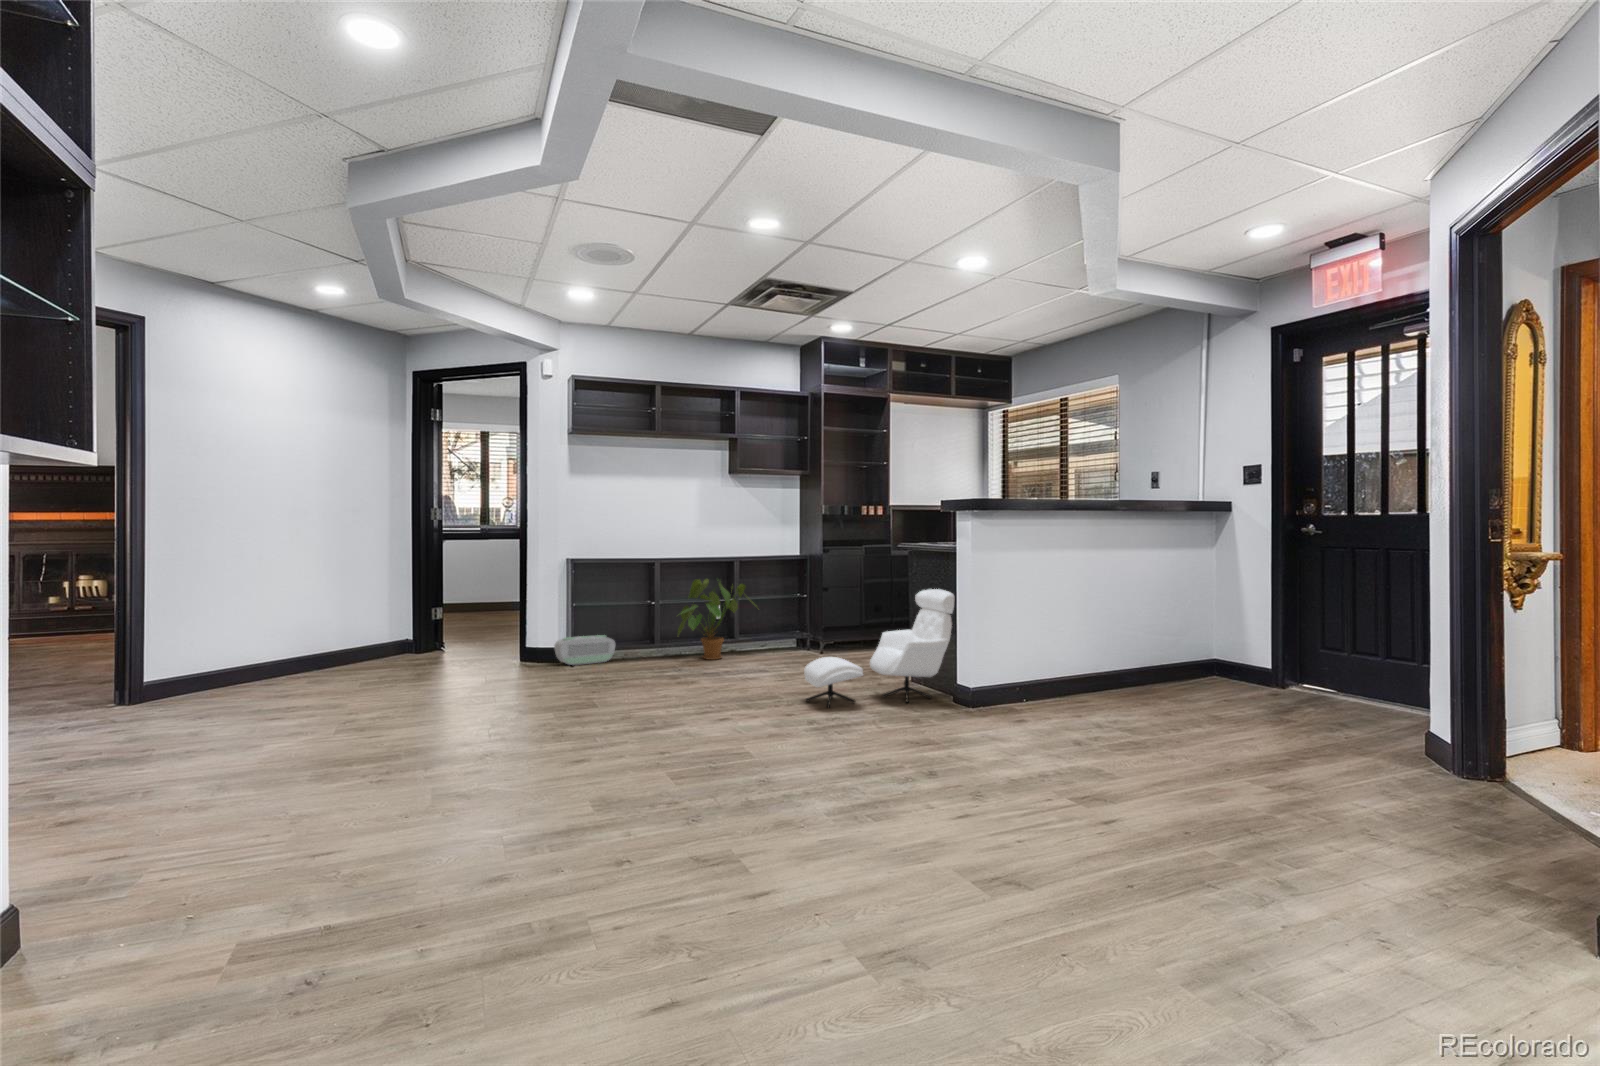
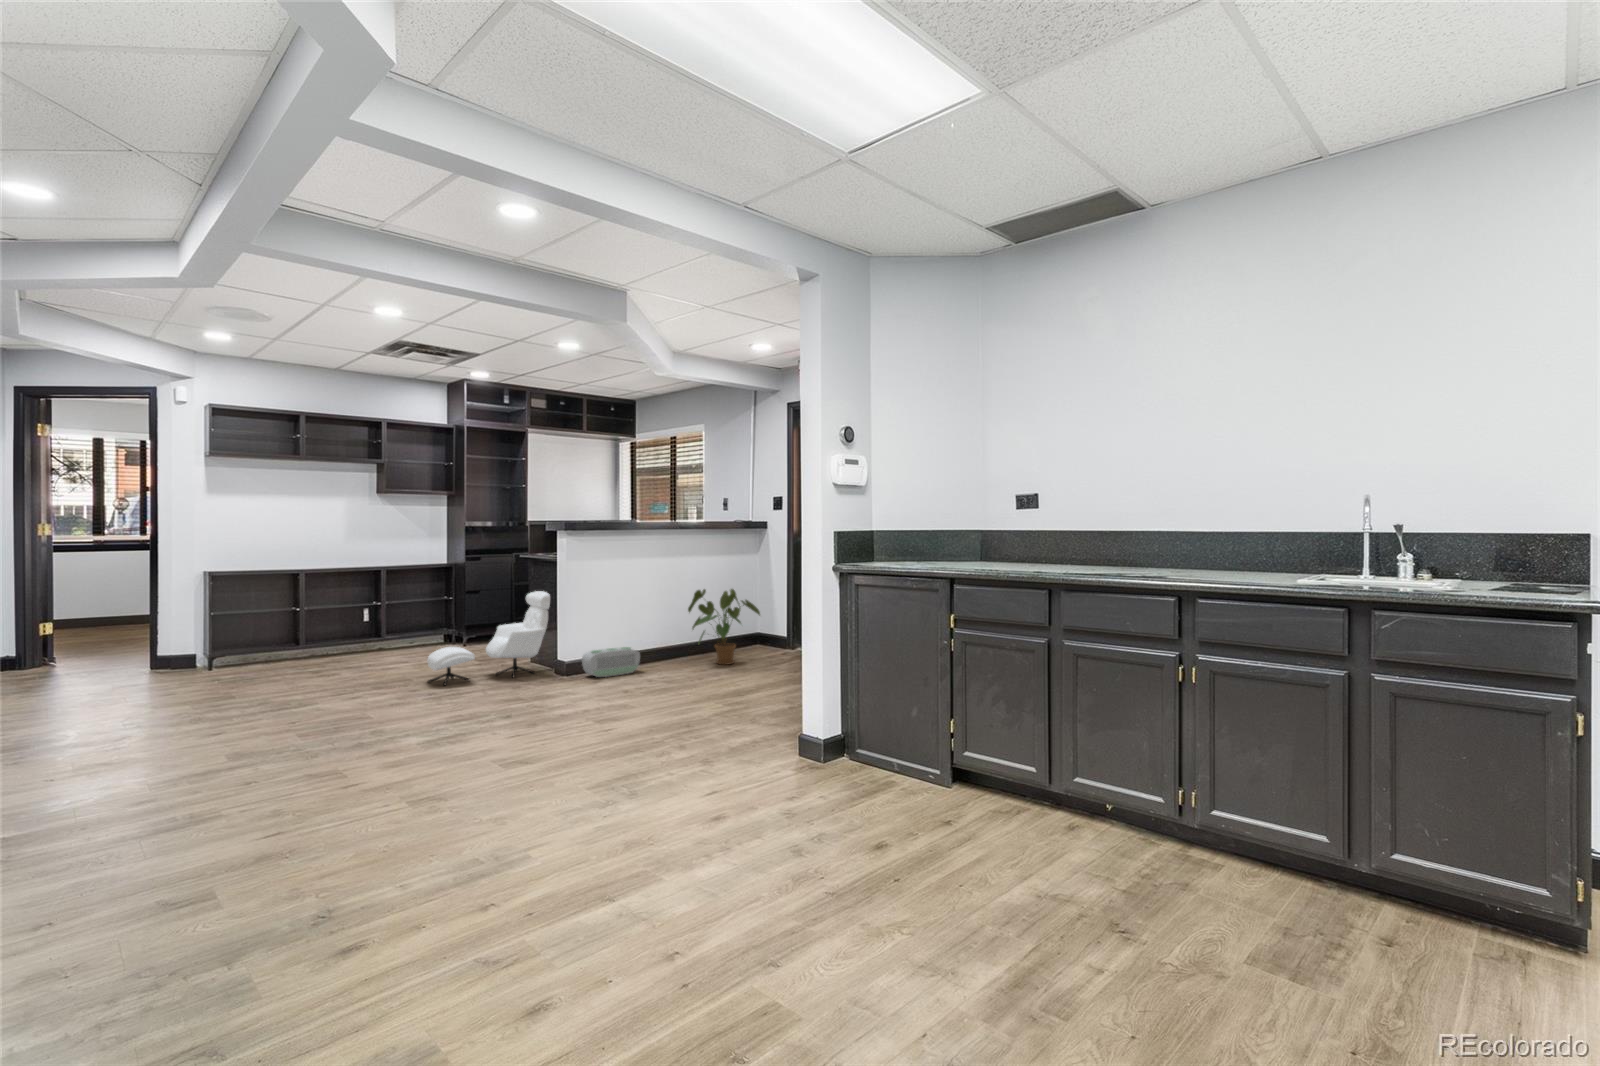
house plant: present [678,579,757,660] -> present [688,589,760,665]
air purifier: present [554,635,616,665] -> present [582,647,640,677]

